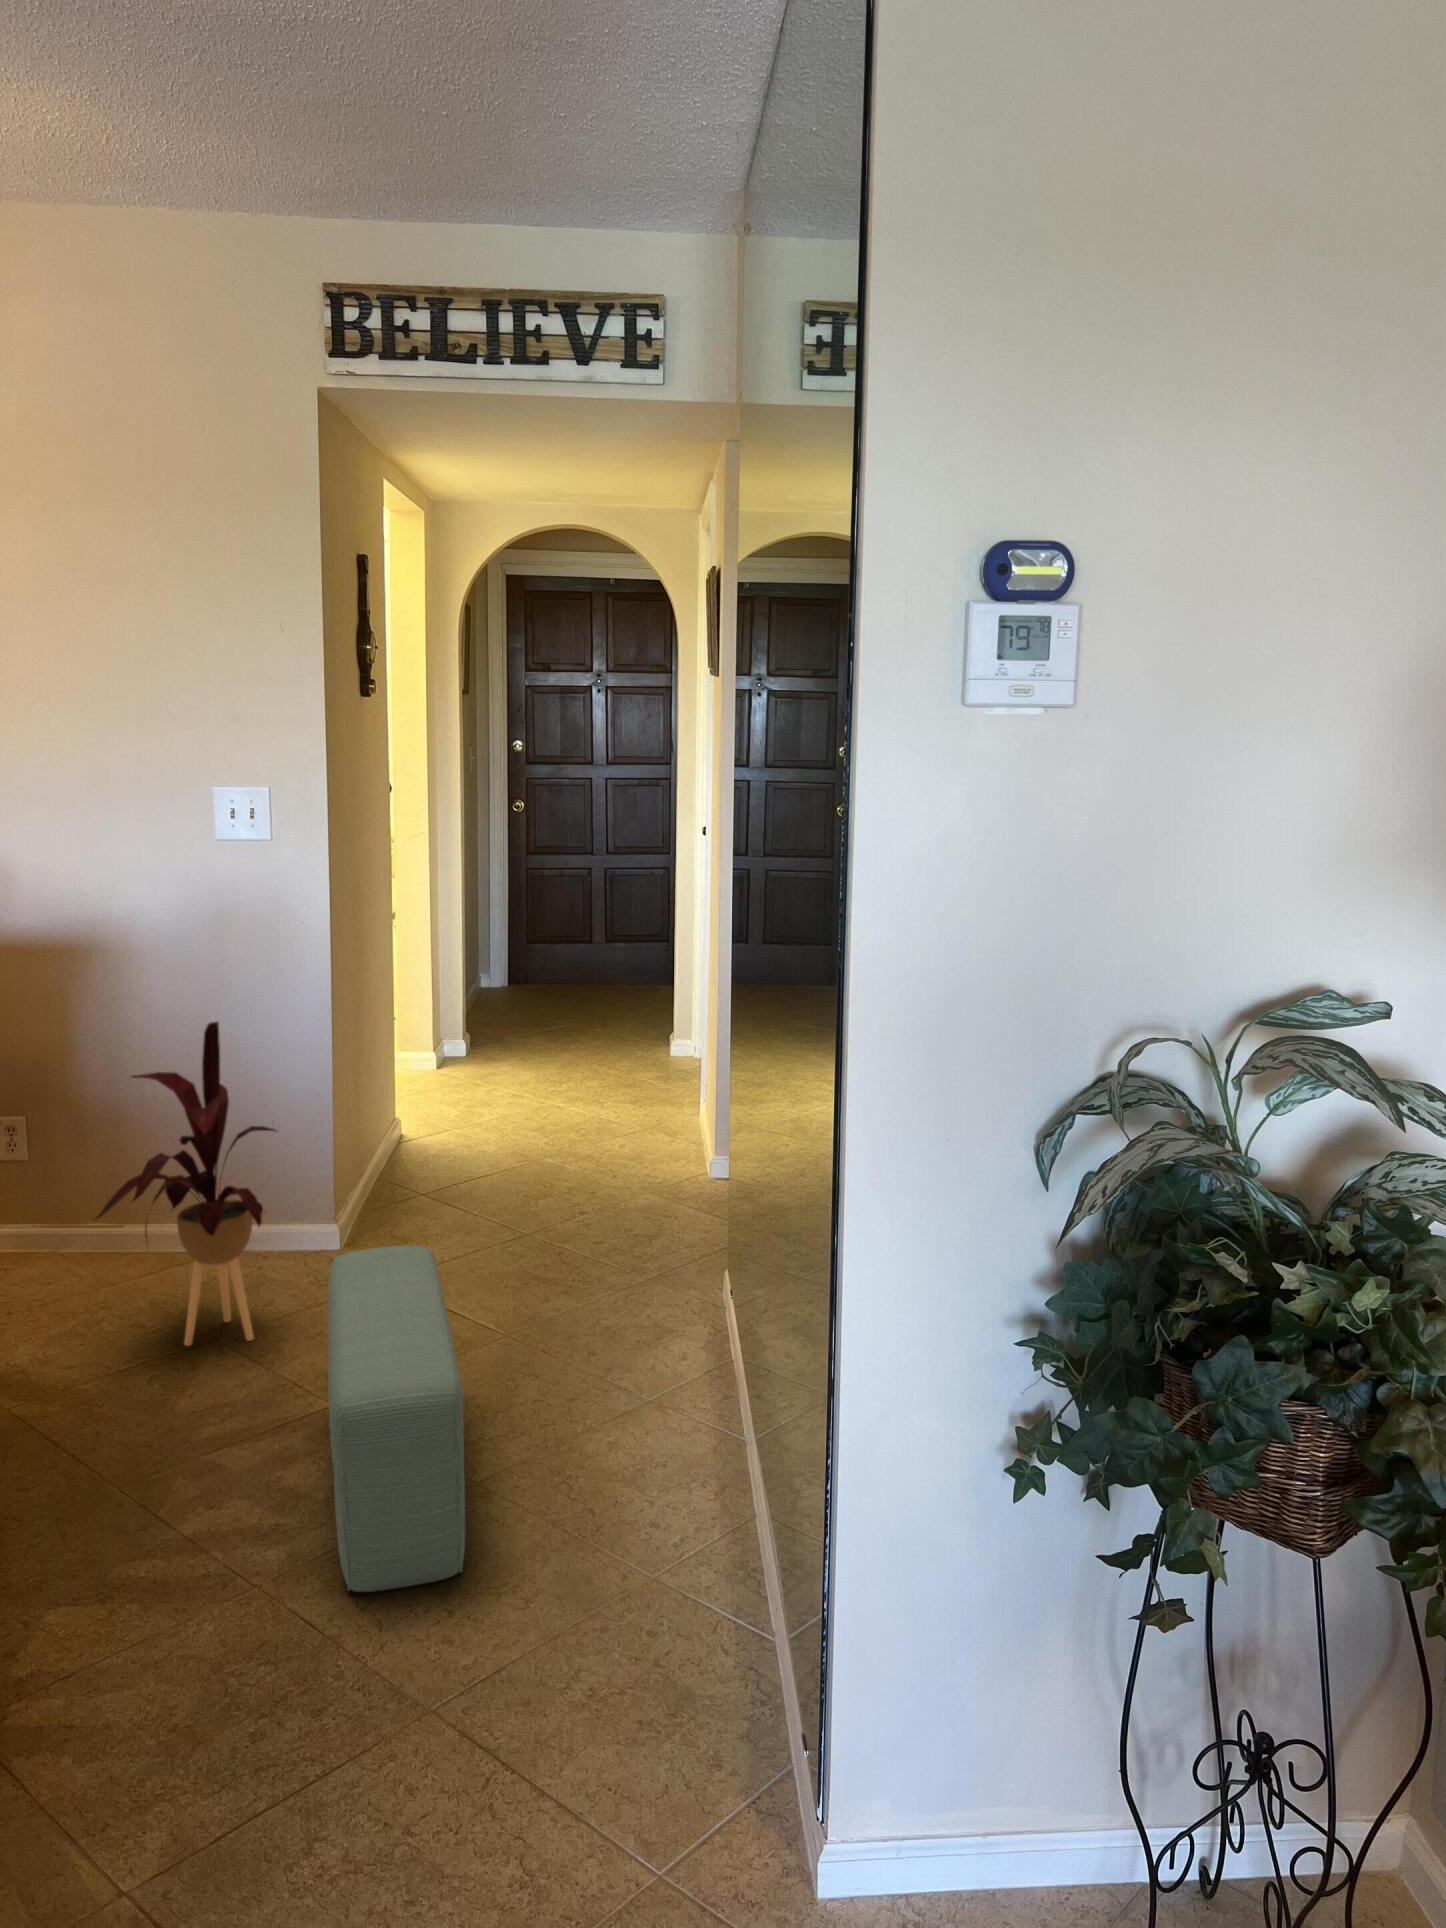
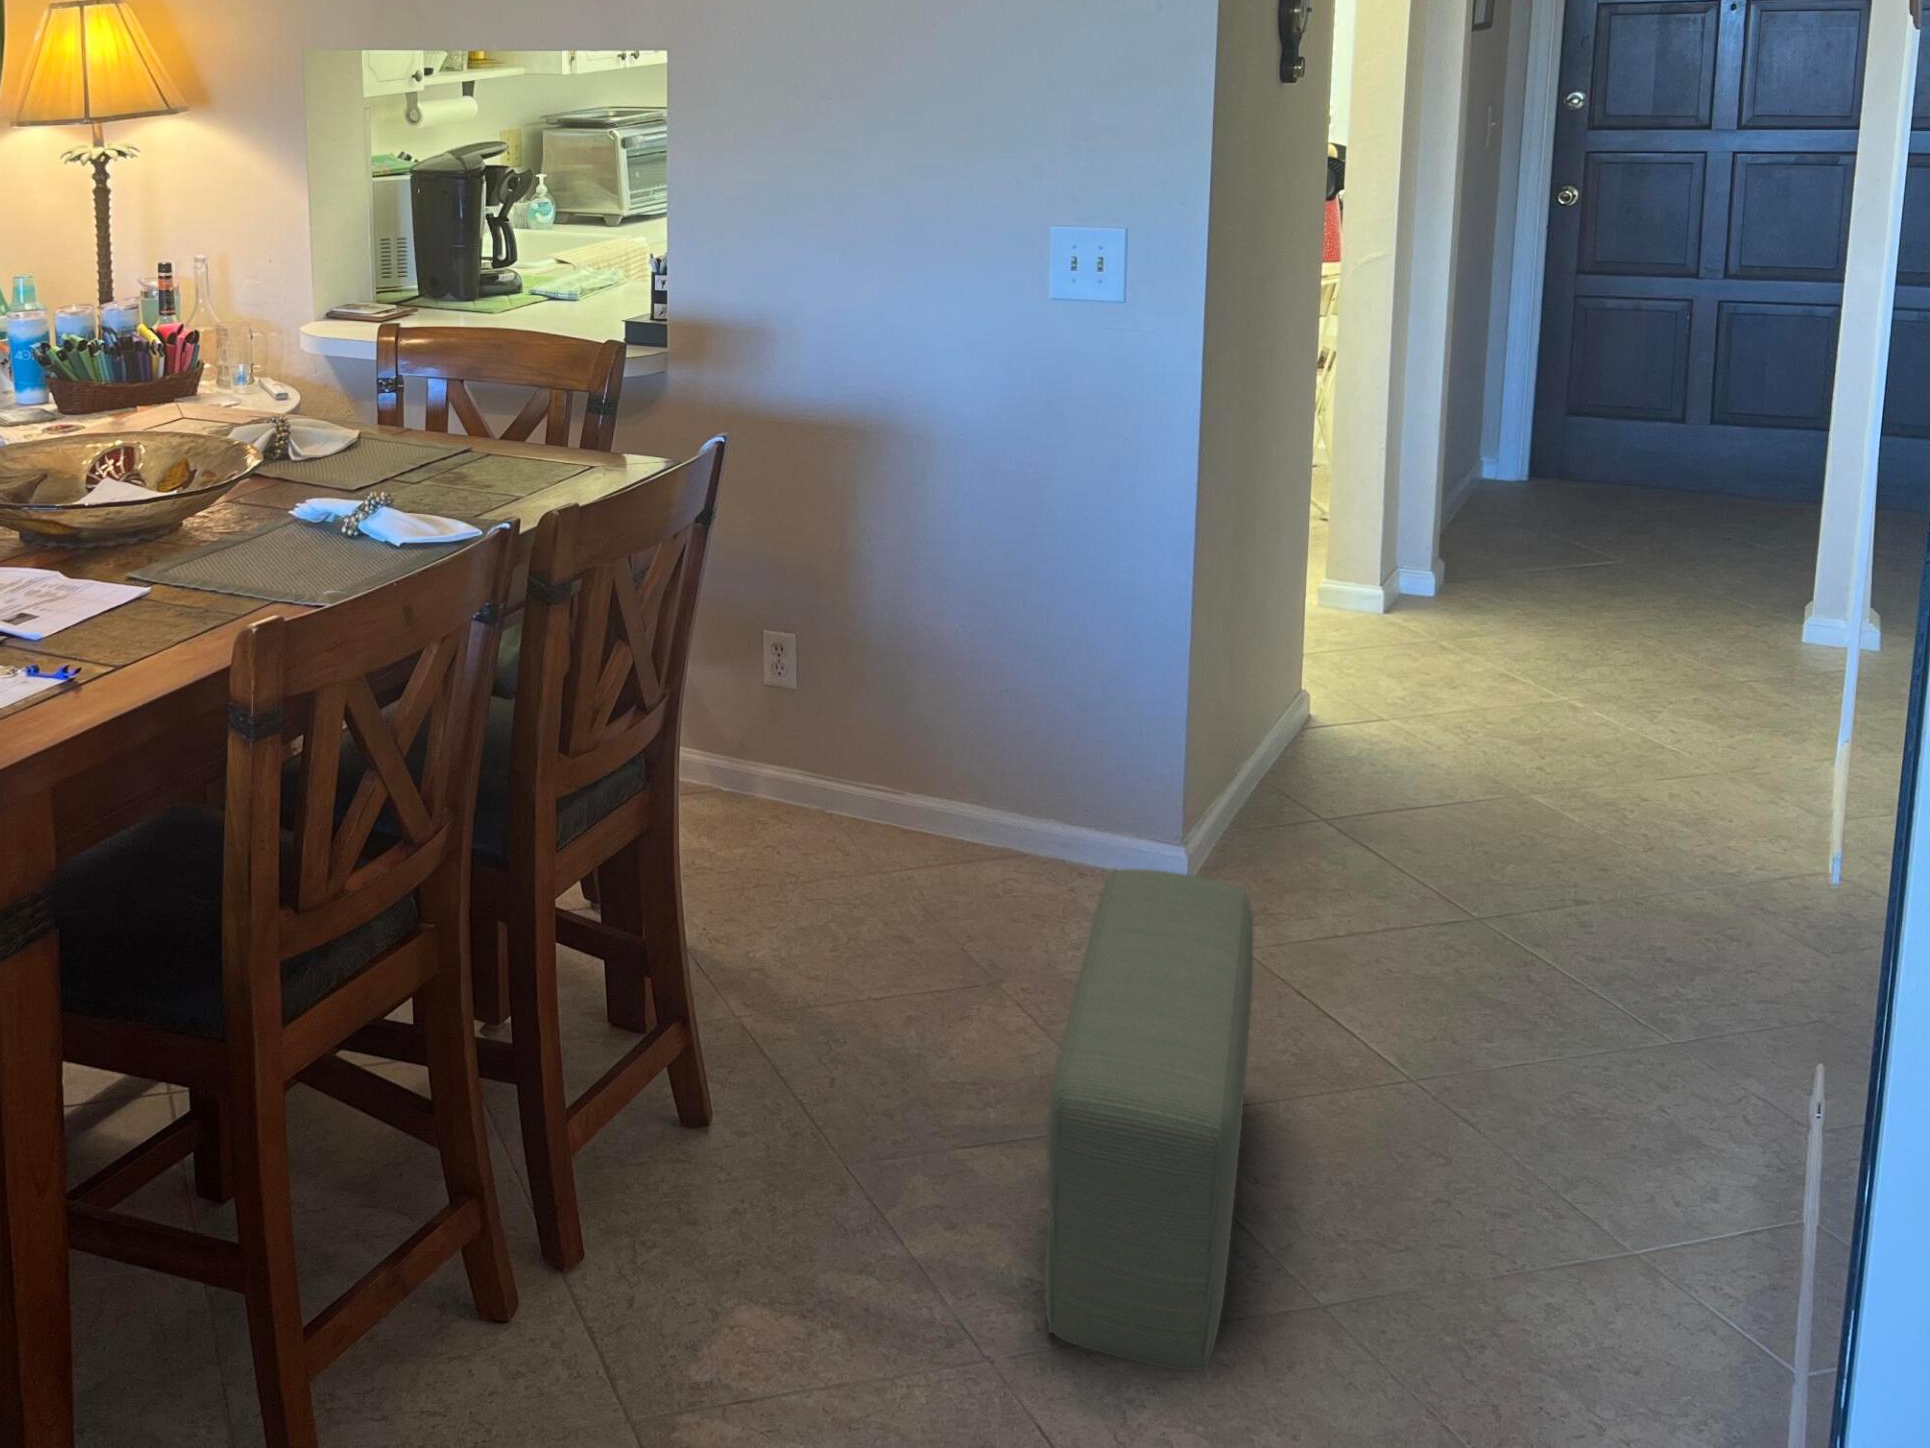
house plant: present [96,1022,276,1346] -> none [838,521,1075,934]

